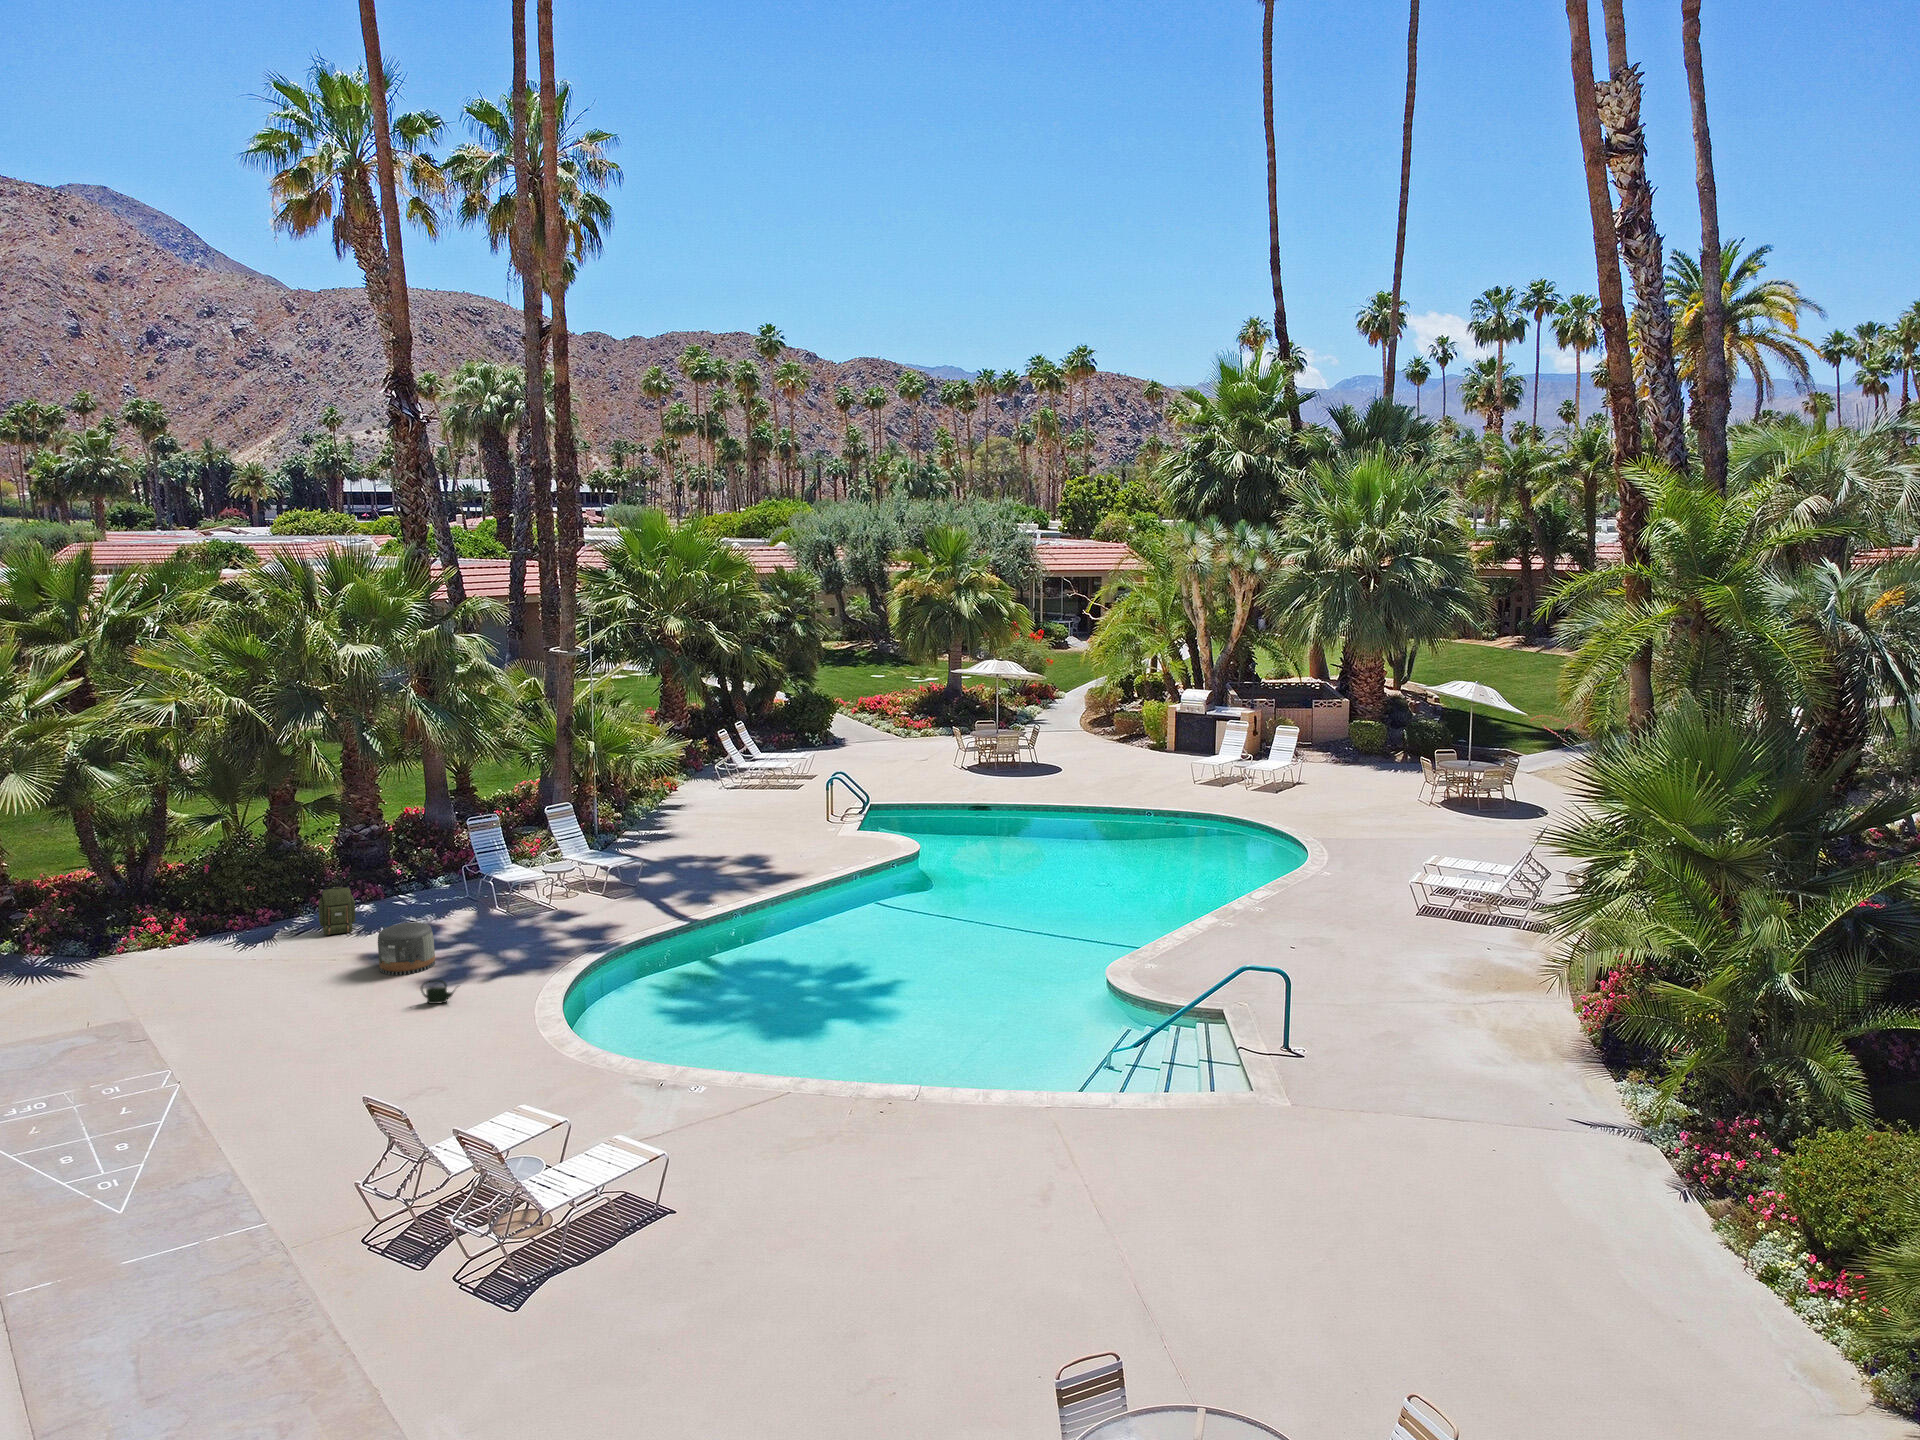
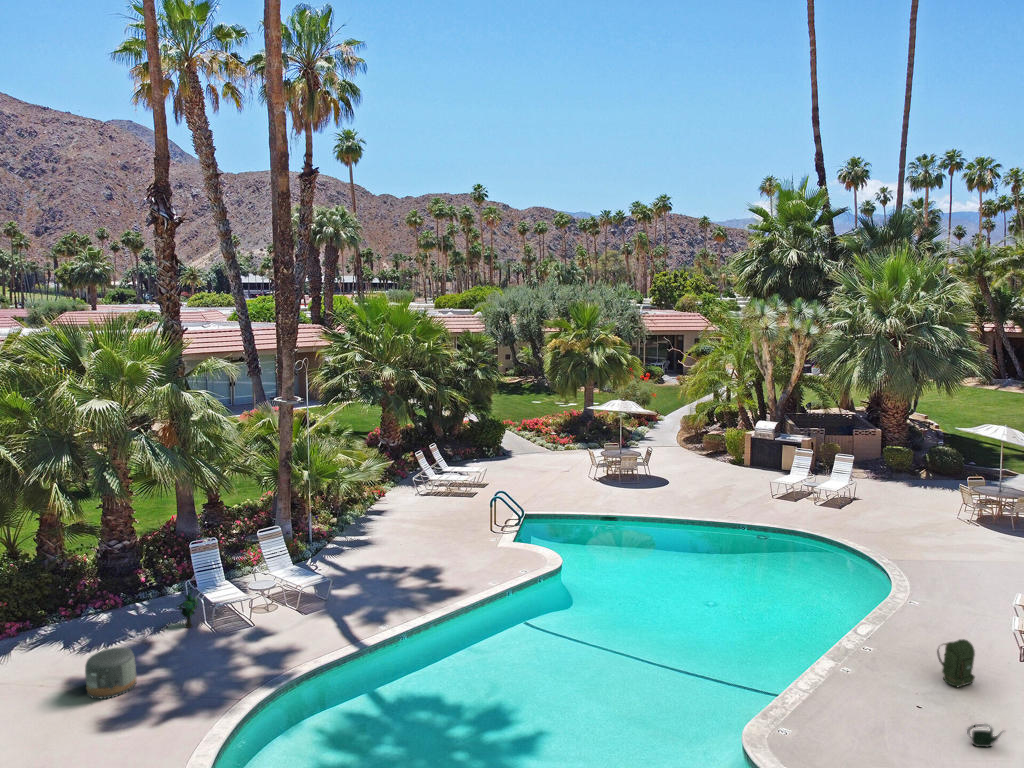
decorative plant: none [455,872,483,918] -> present [177,590,198,628]
backpack: present [318,887,355,935] -> present [937,639,975,687]
watering can: present [421,980,454,1004] -> present [967,724,1001,747]

